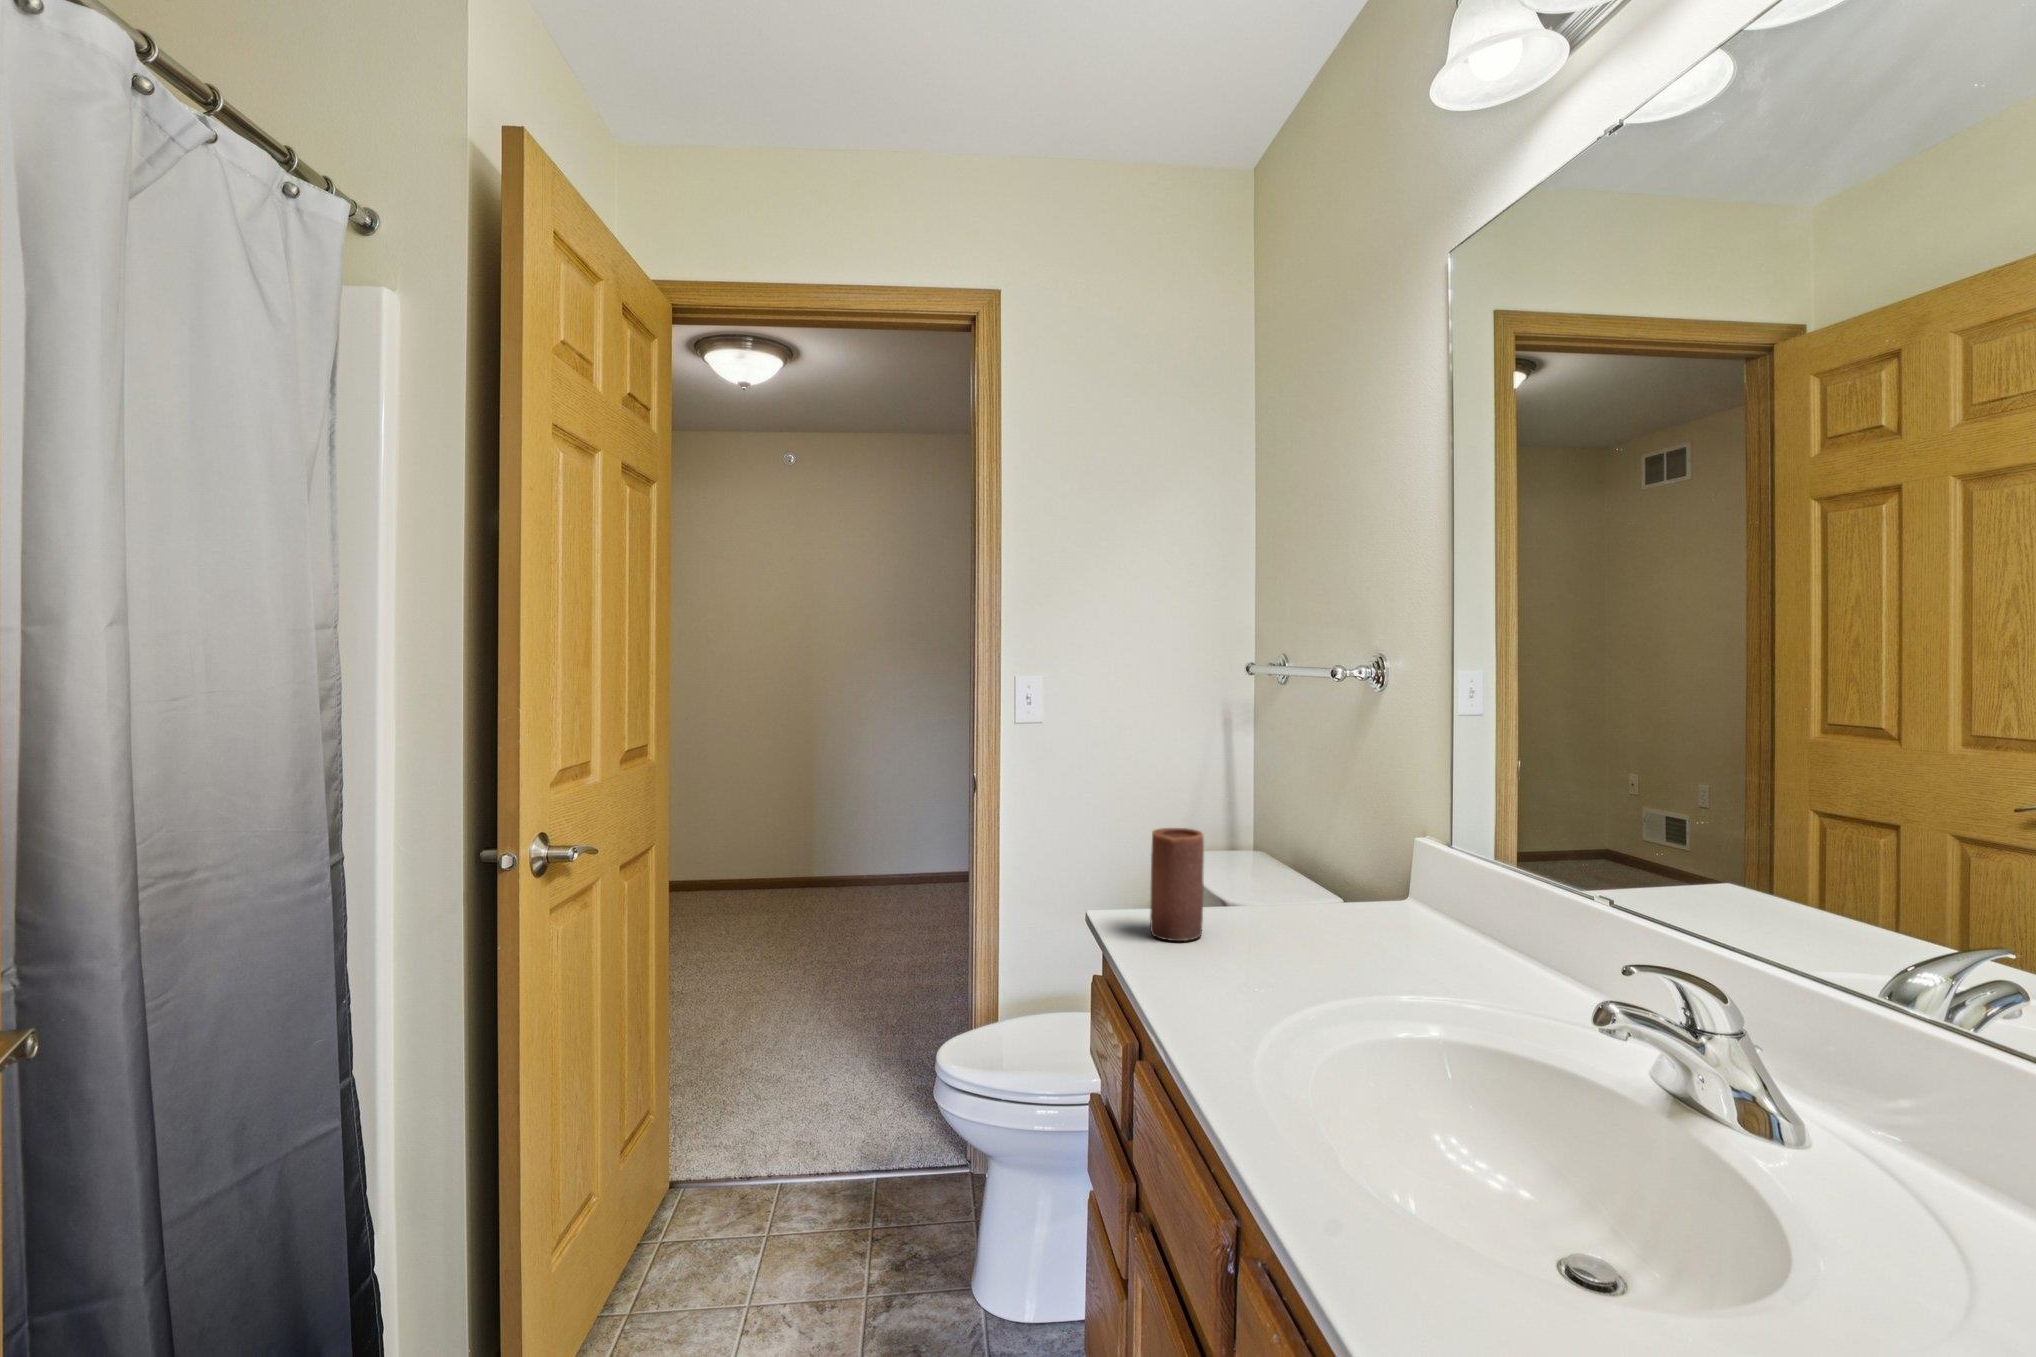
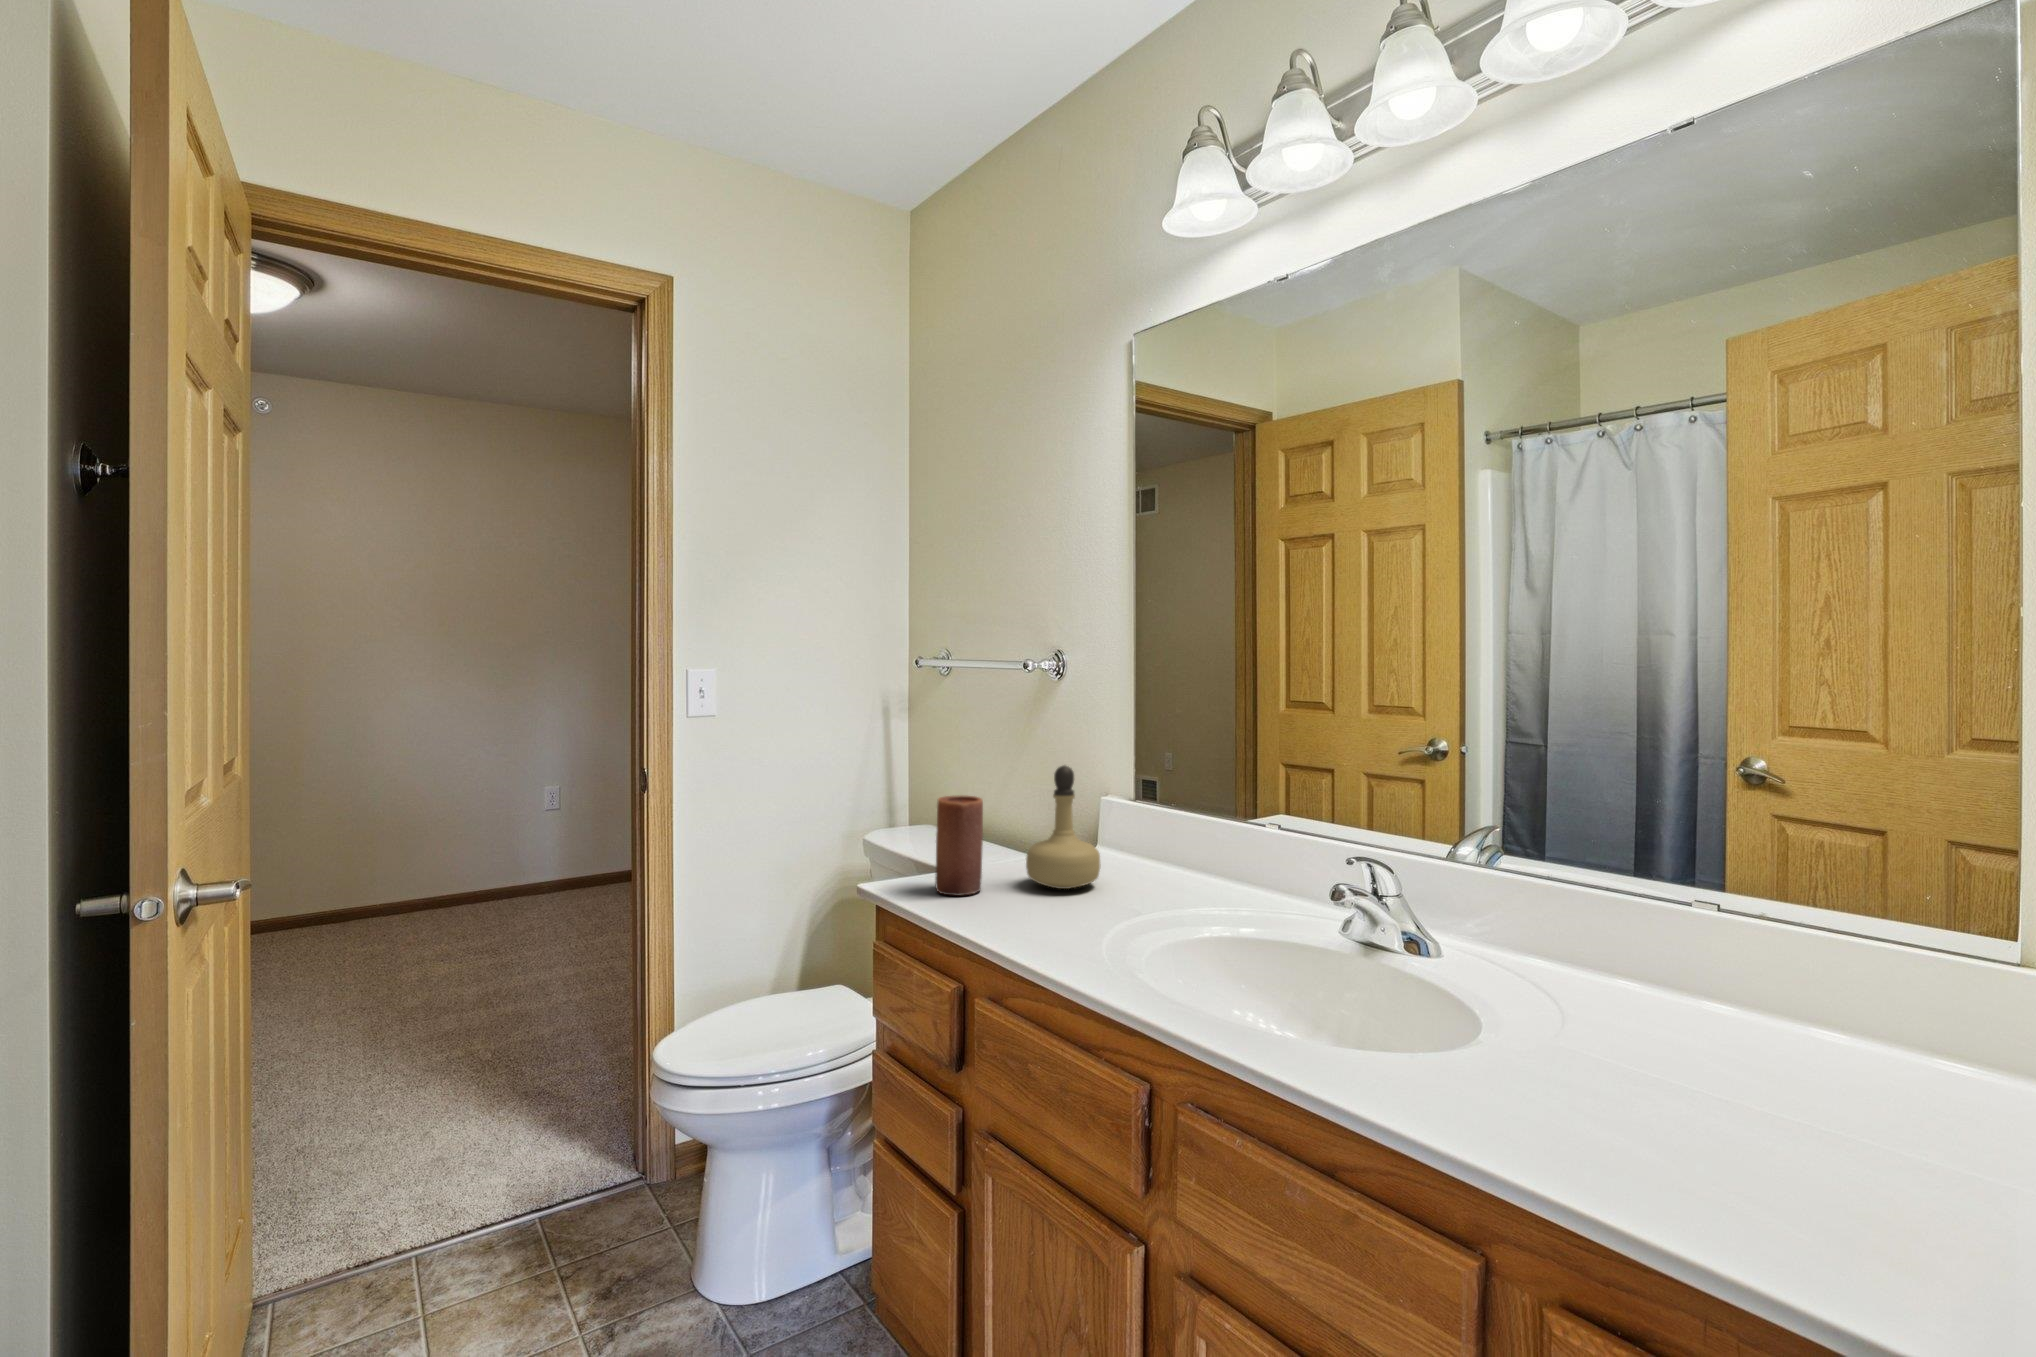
perfume bottle: none [1256,803,1348,950] -> present [1026,765,1101,889]

